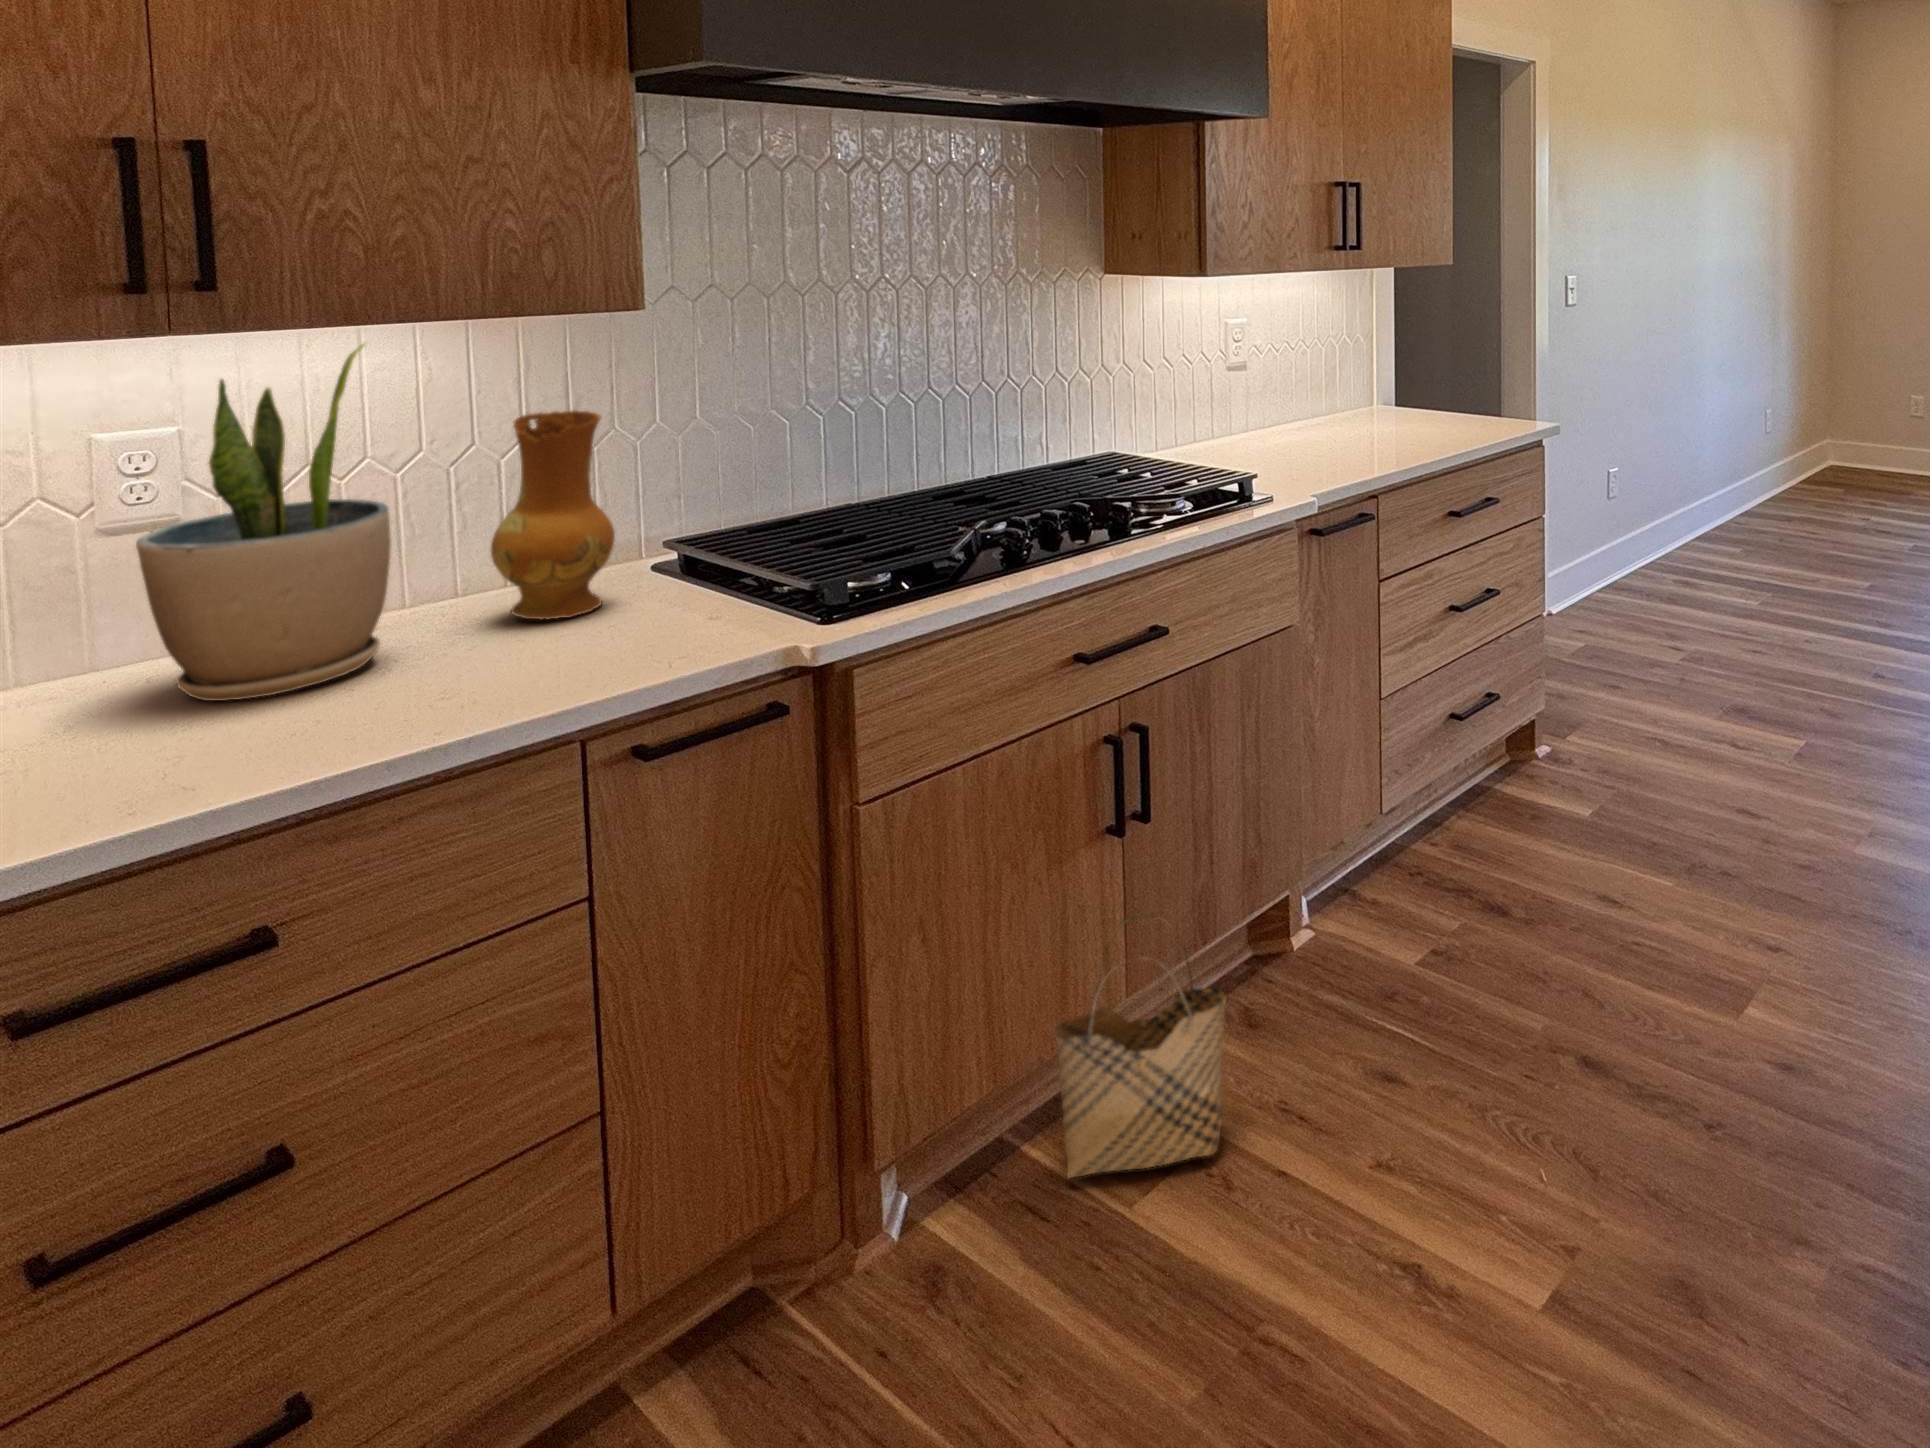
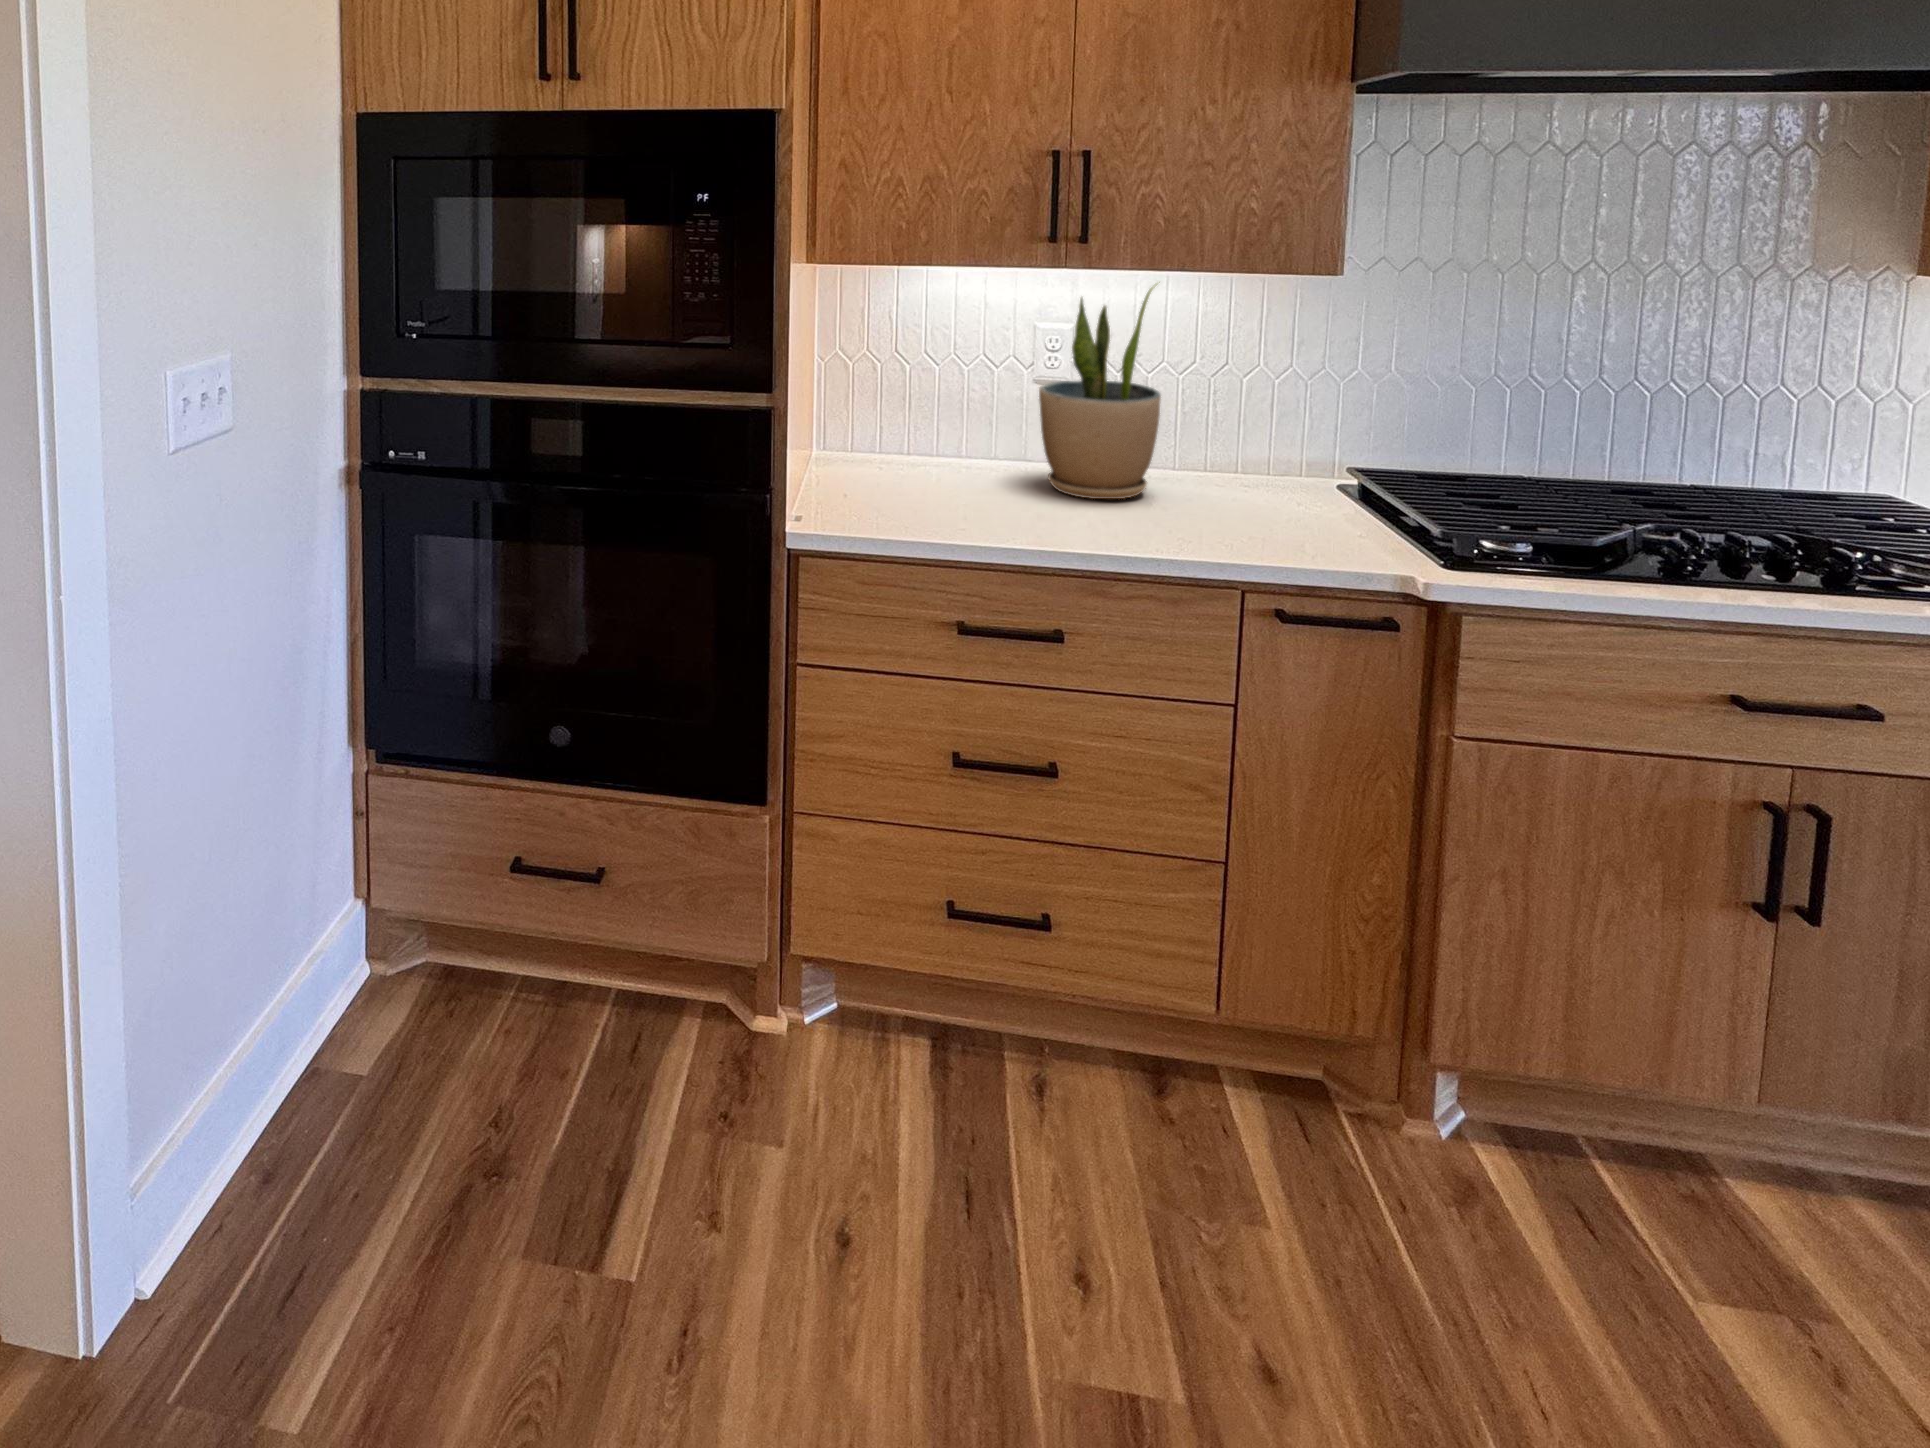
ceramic jug: present [491,410,615,619] -> none [1221,346,1305,504]
woven basket: present [1053,912,1227,1178] -> none [1637,1009,1900,1341]

